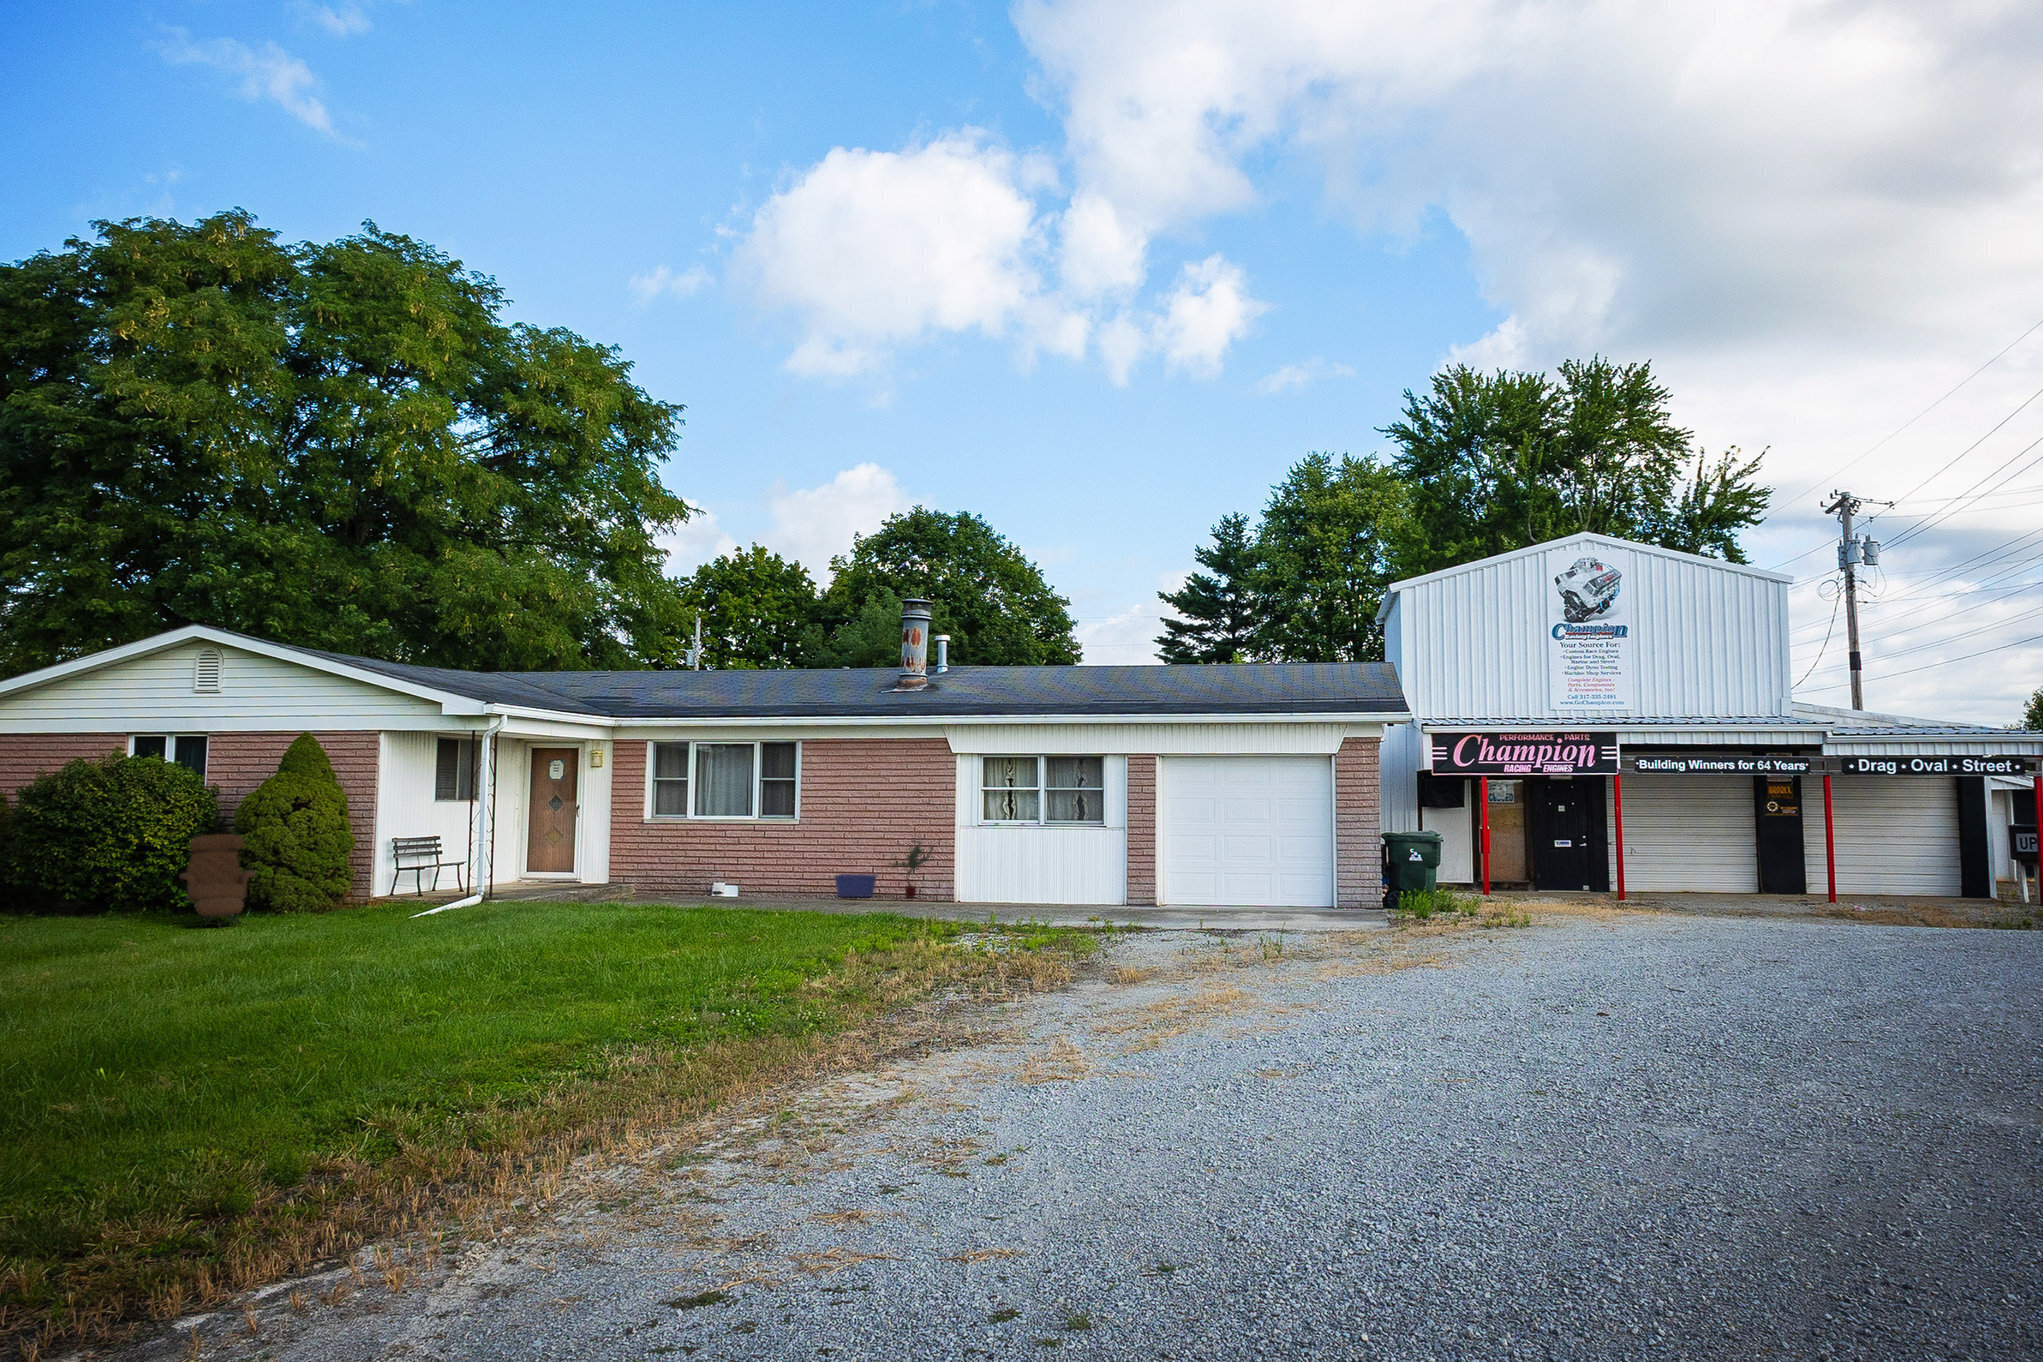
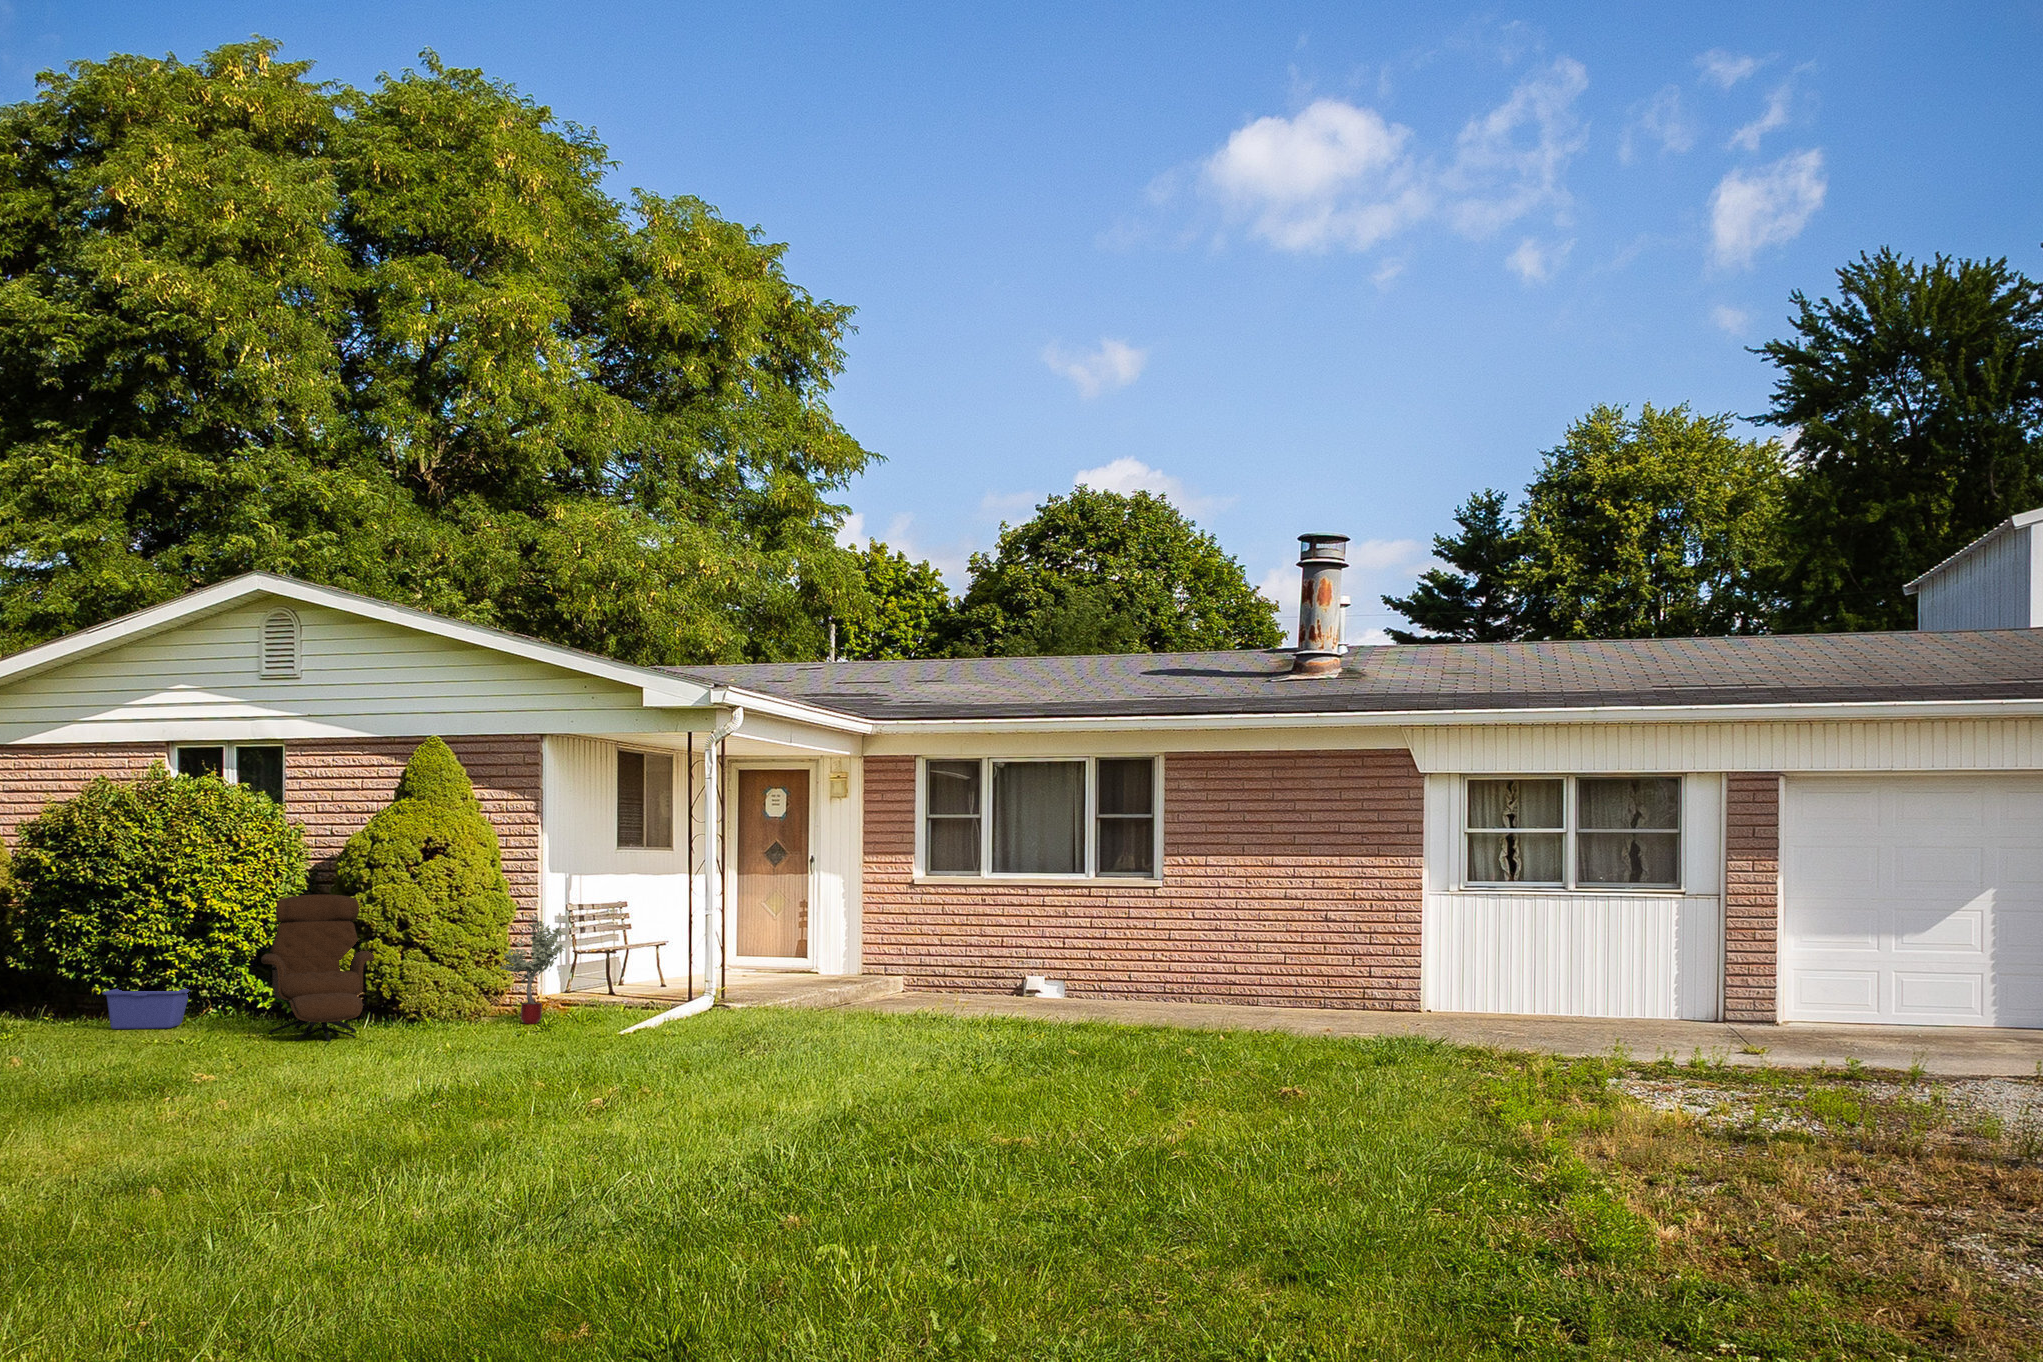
potted tree: present [889,837,933,898] -> present [500,916,564,1024]
storage bin: present [834,874,877,897] -> present [102,988,190,1029]

